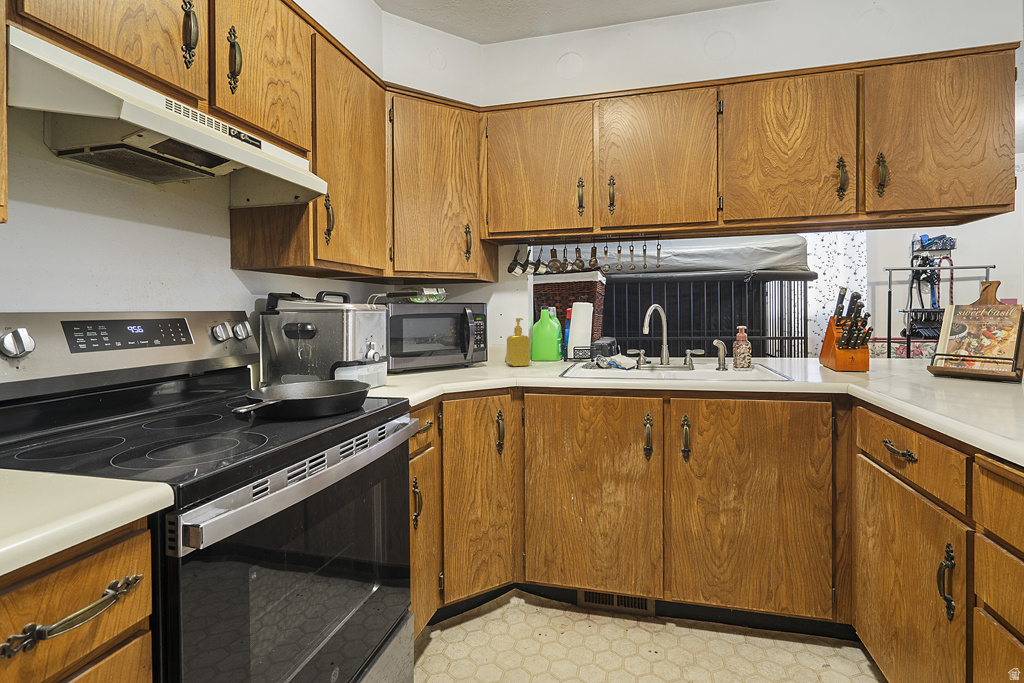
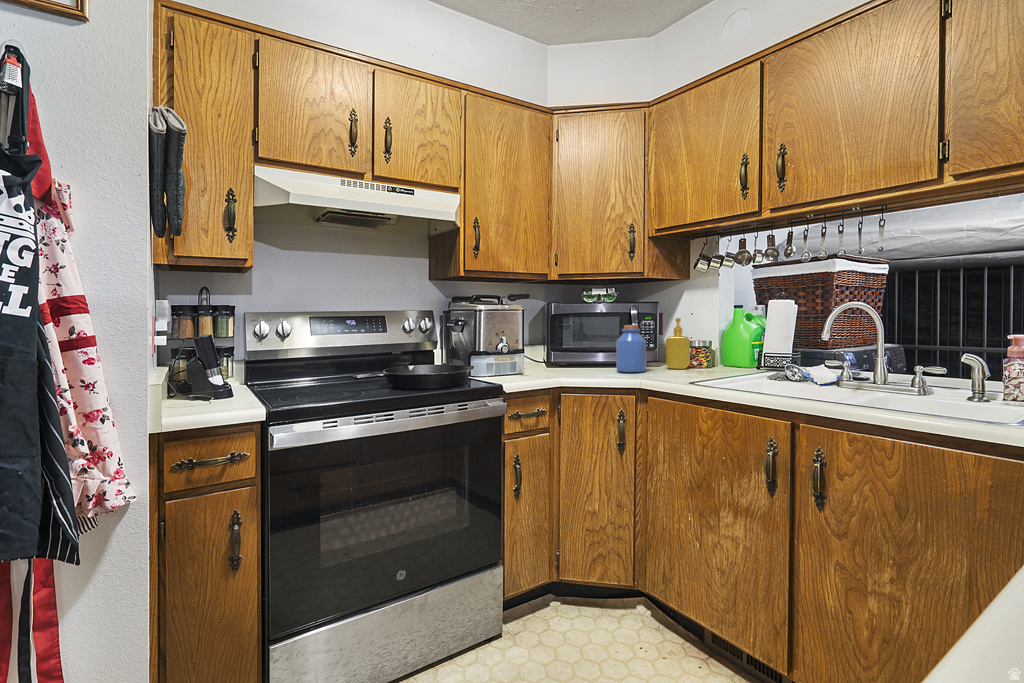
jar: none [471,324,500,371] -> present [616,325,646,372]

